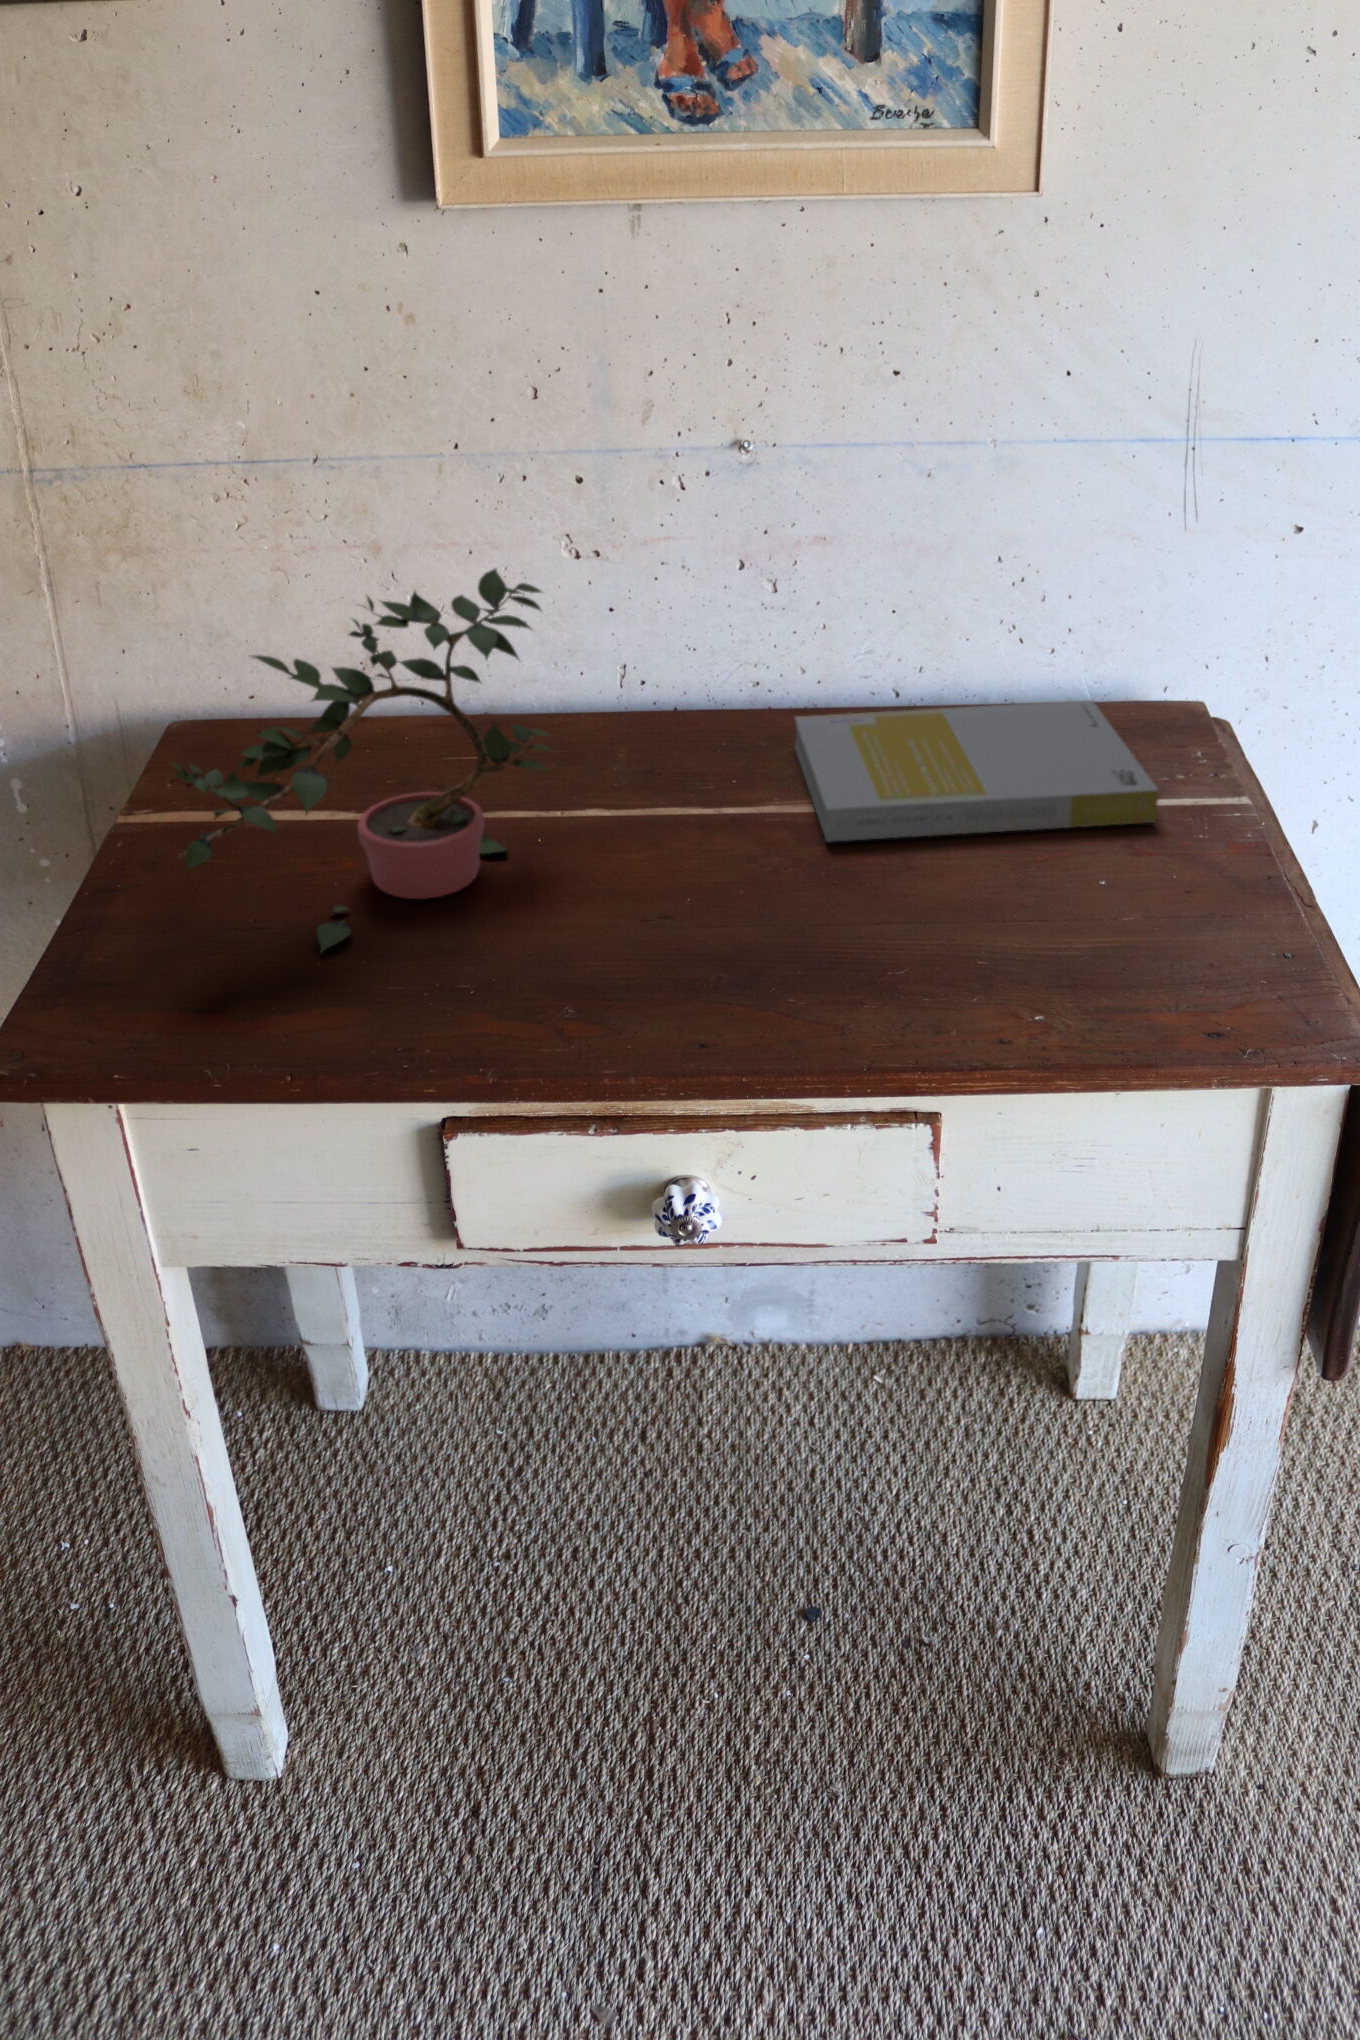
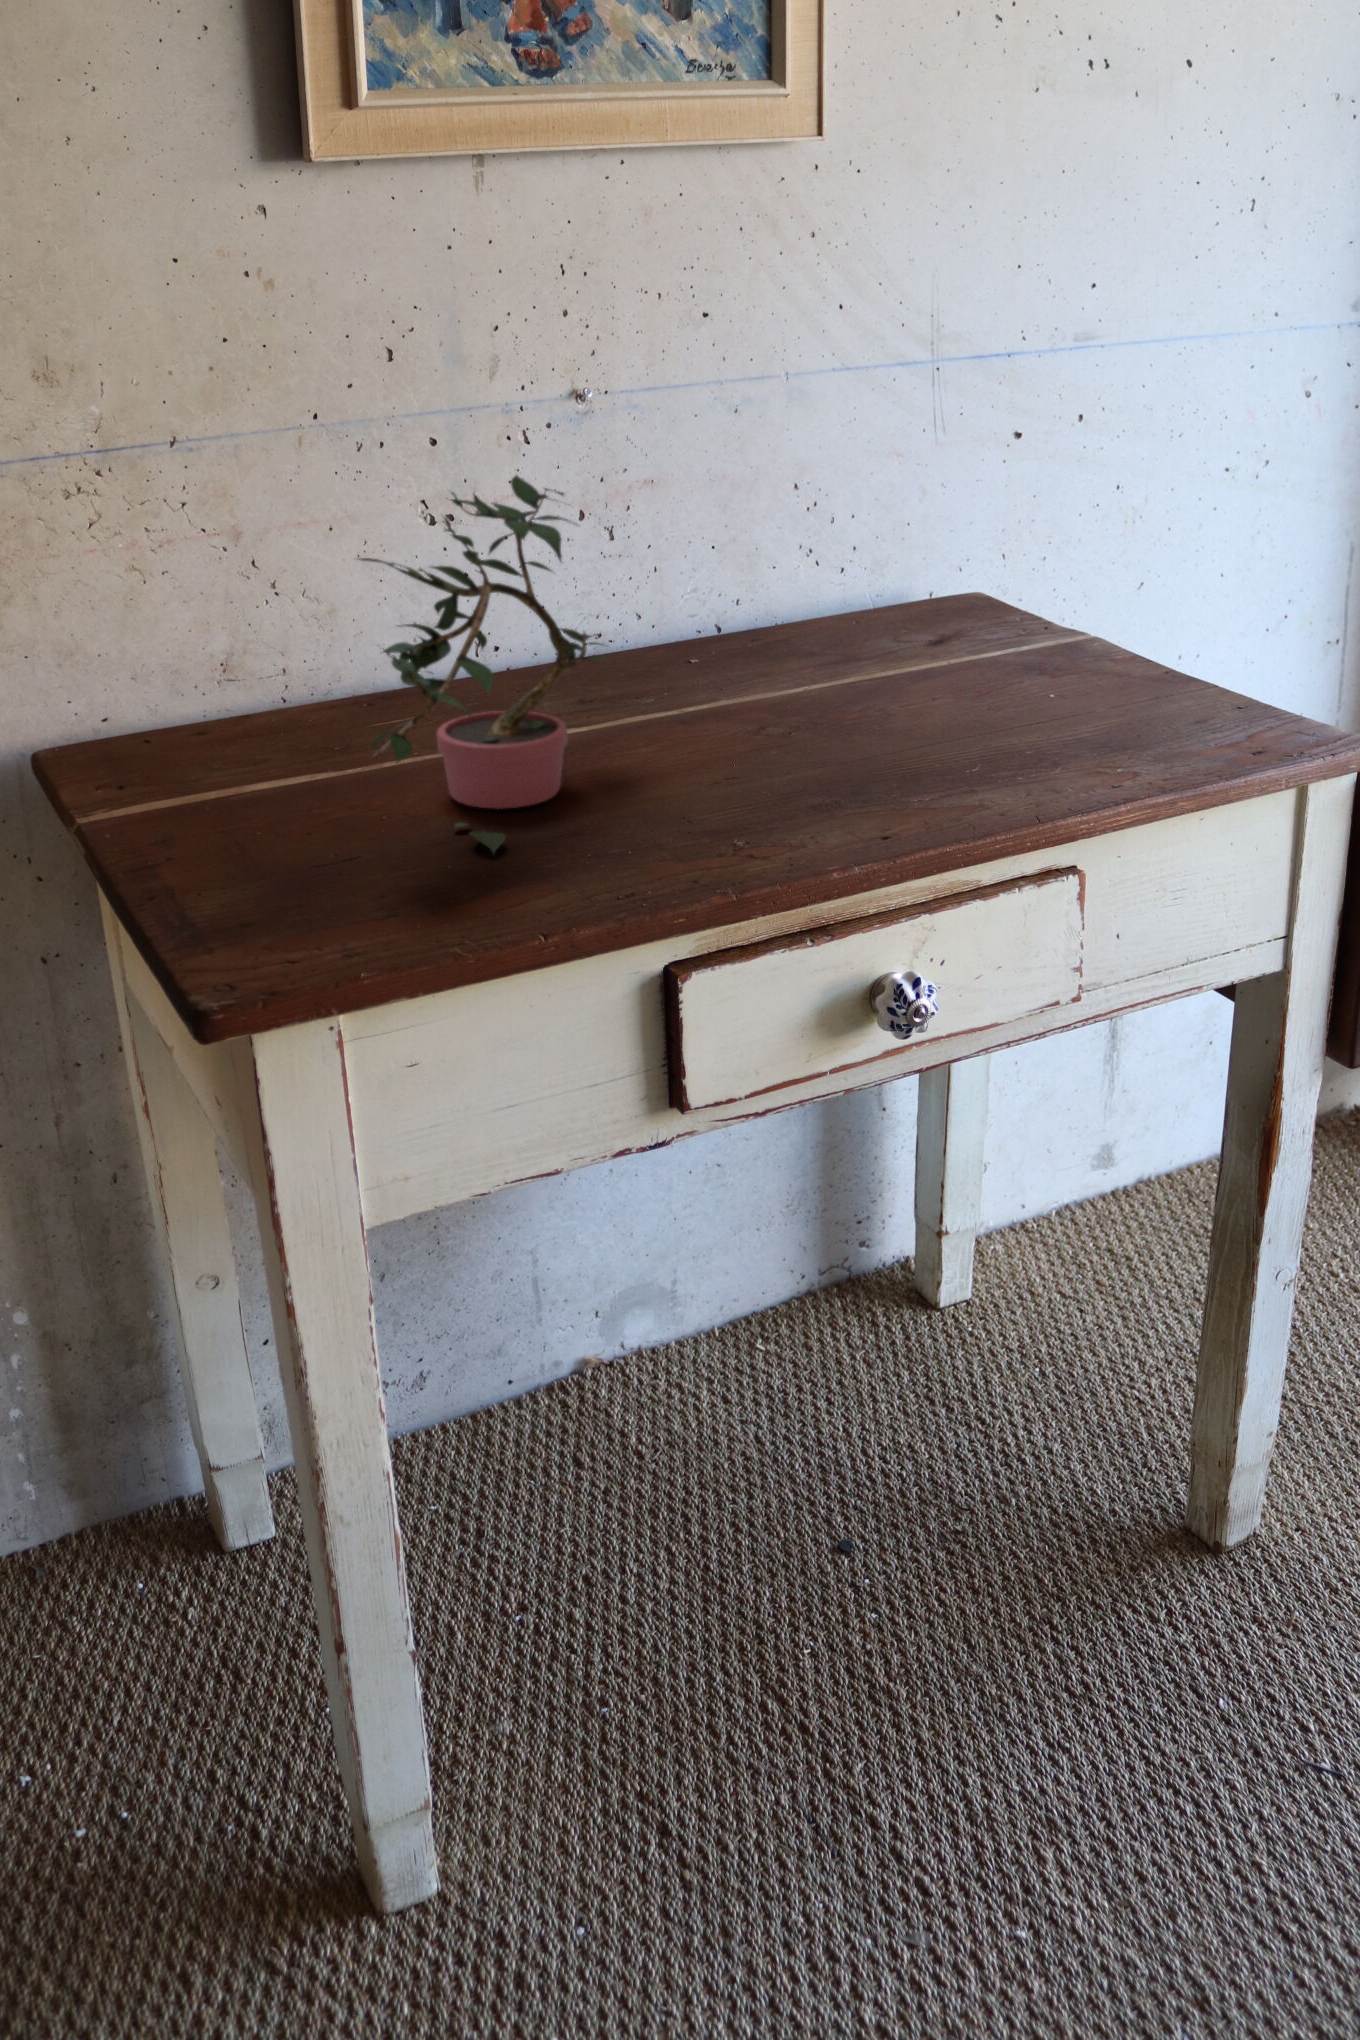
book: present [795,700,1159,842] -> none [703,596,1067,713]

